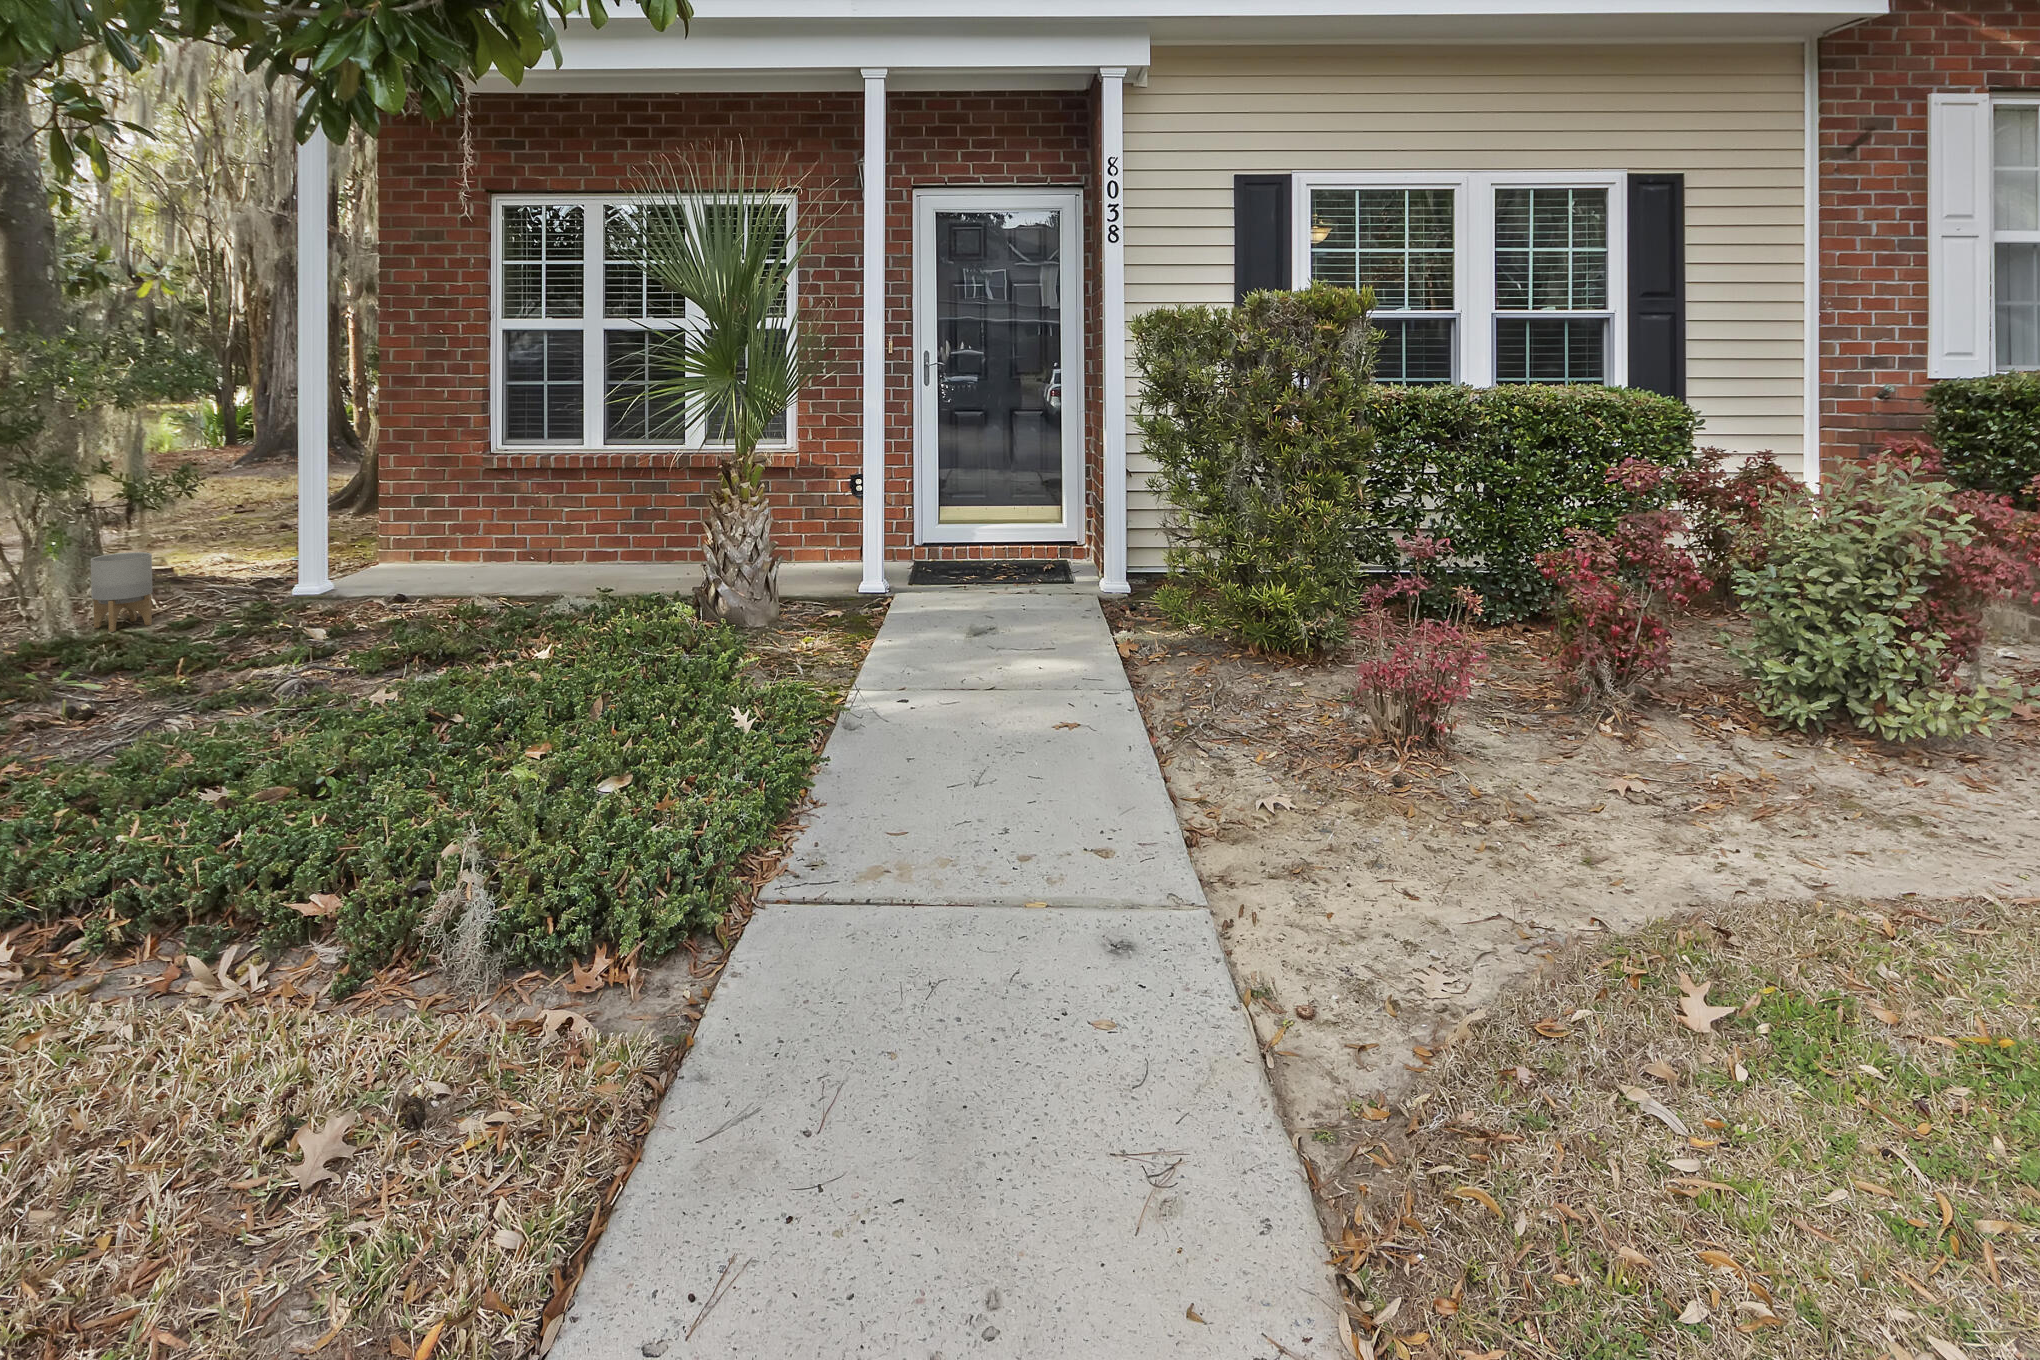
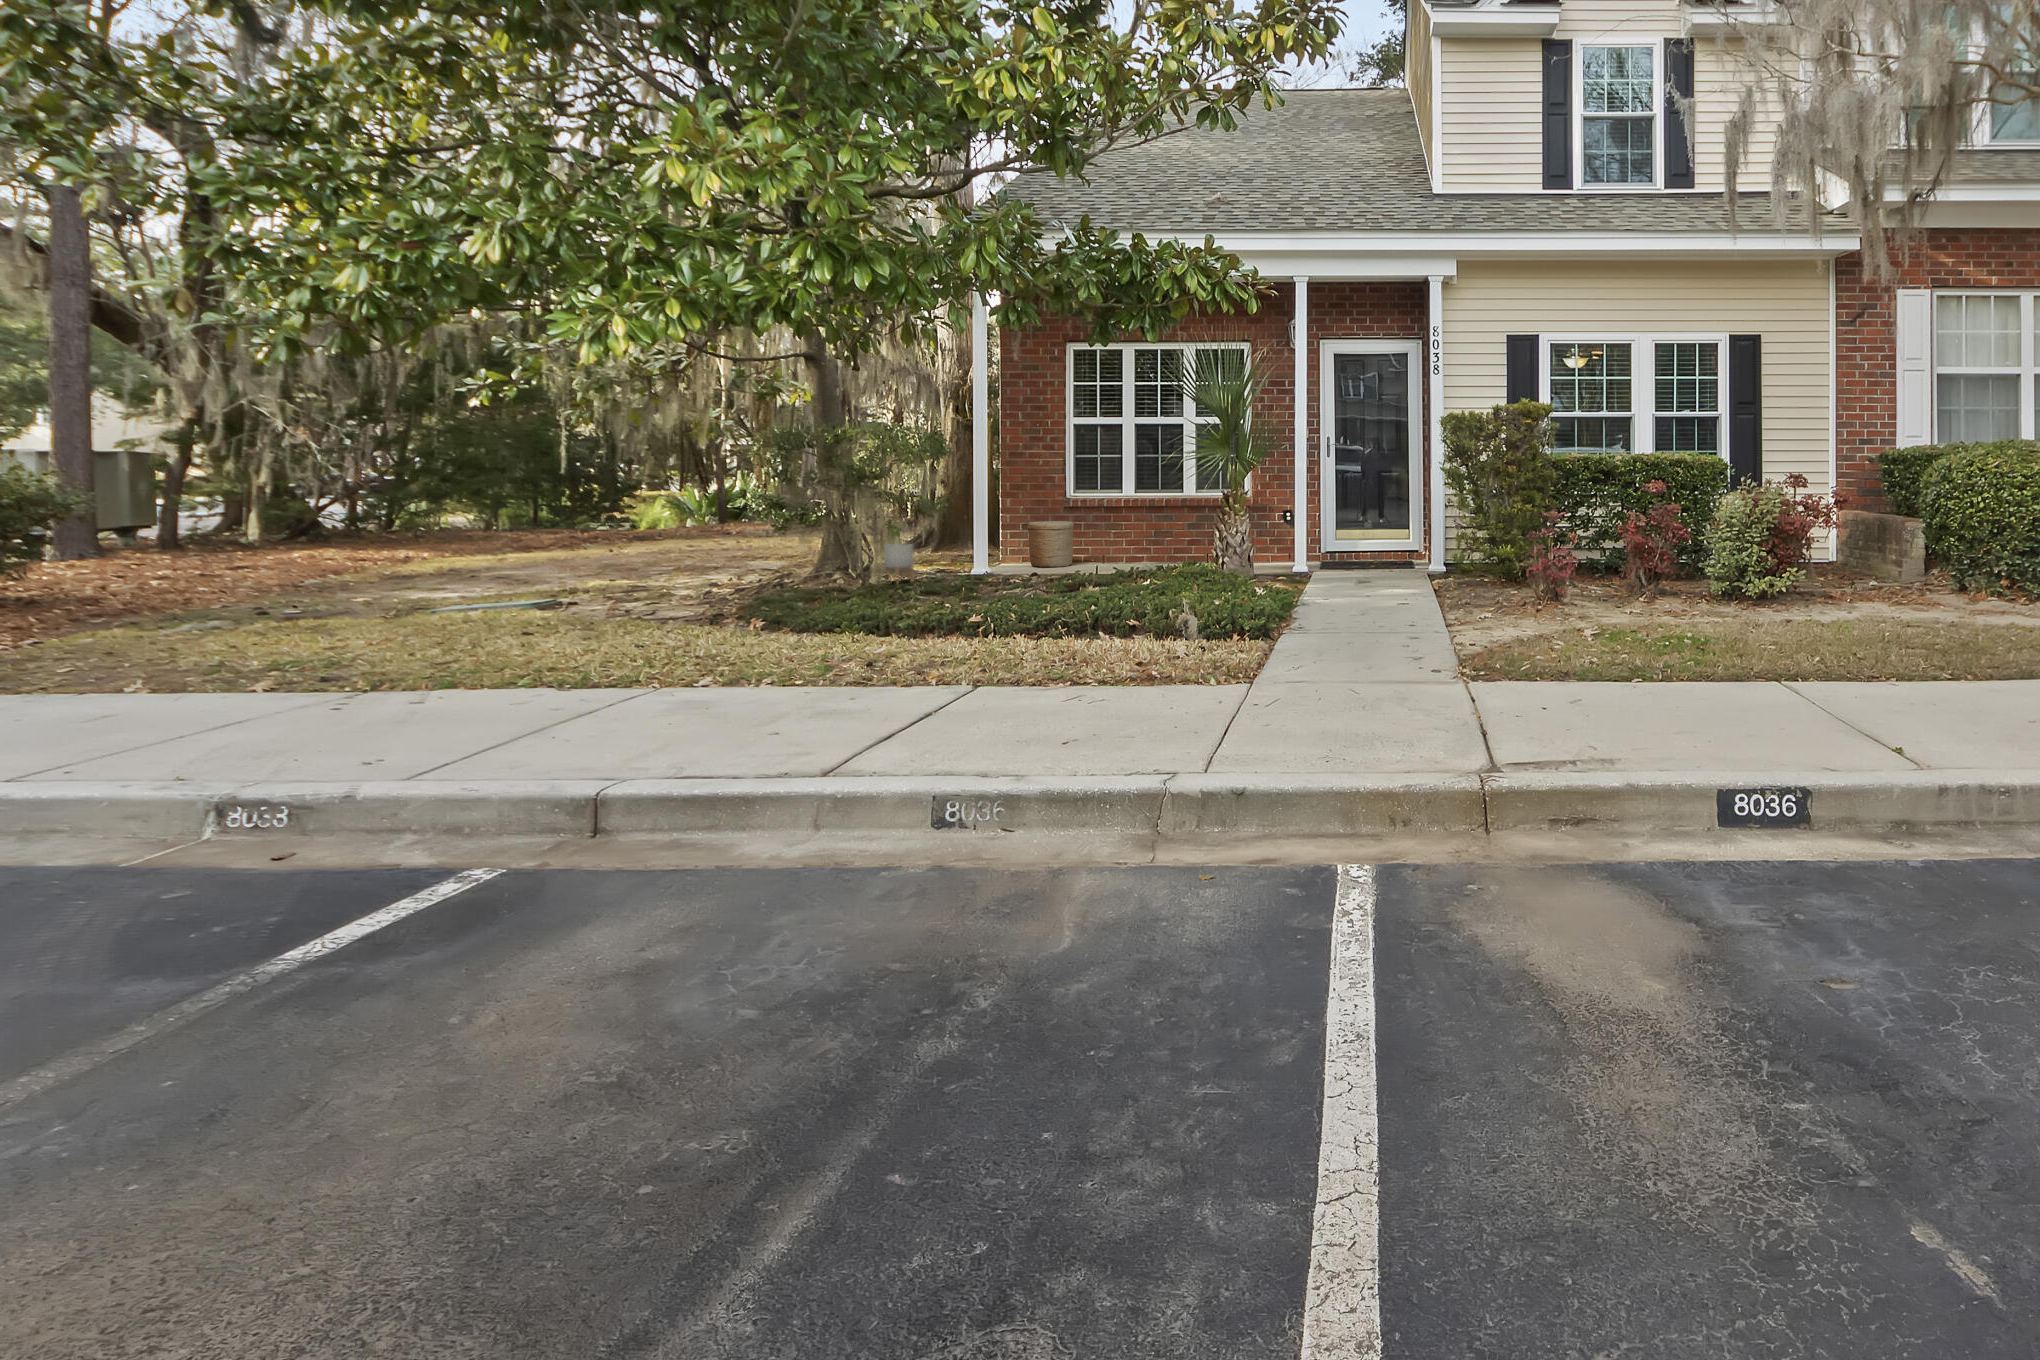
woven basket: none [409,494,493,578] -> present [1027,521,1074,567]

